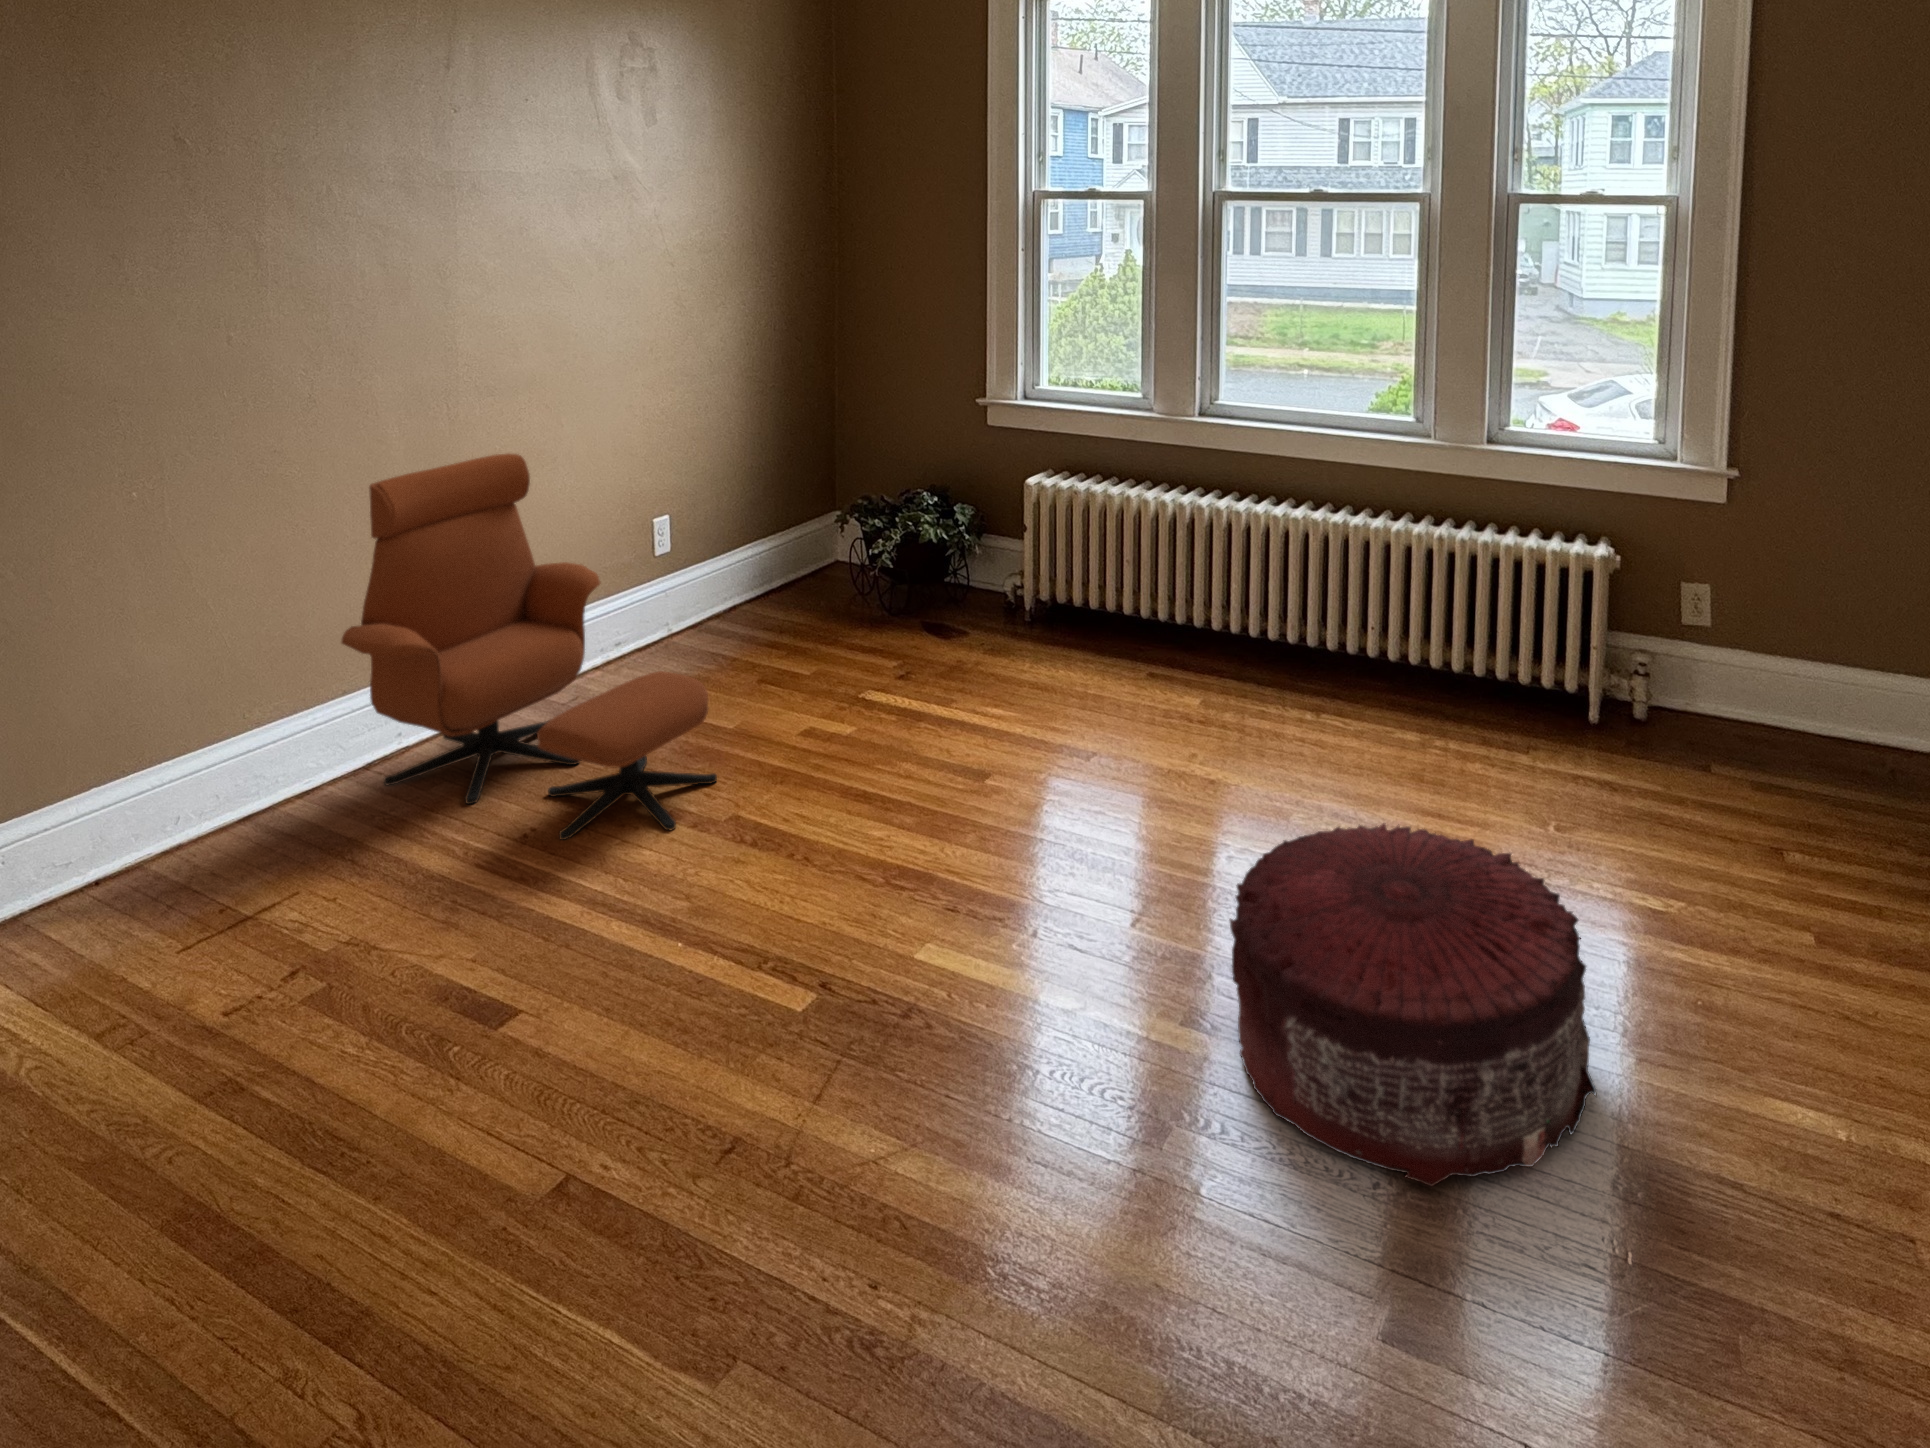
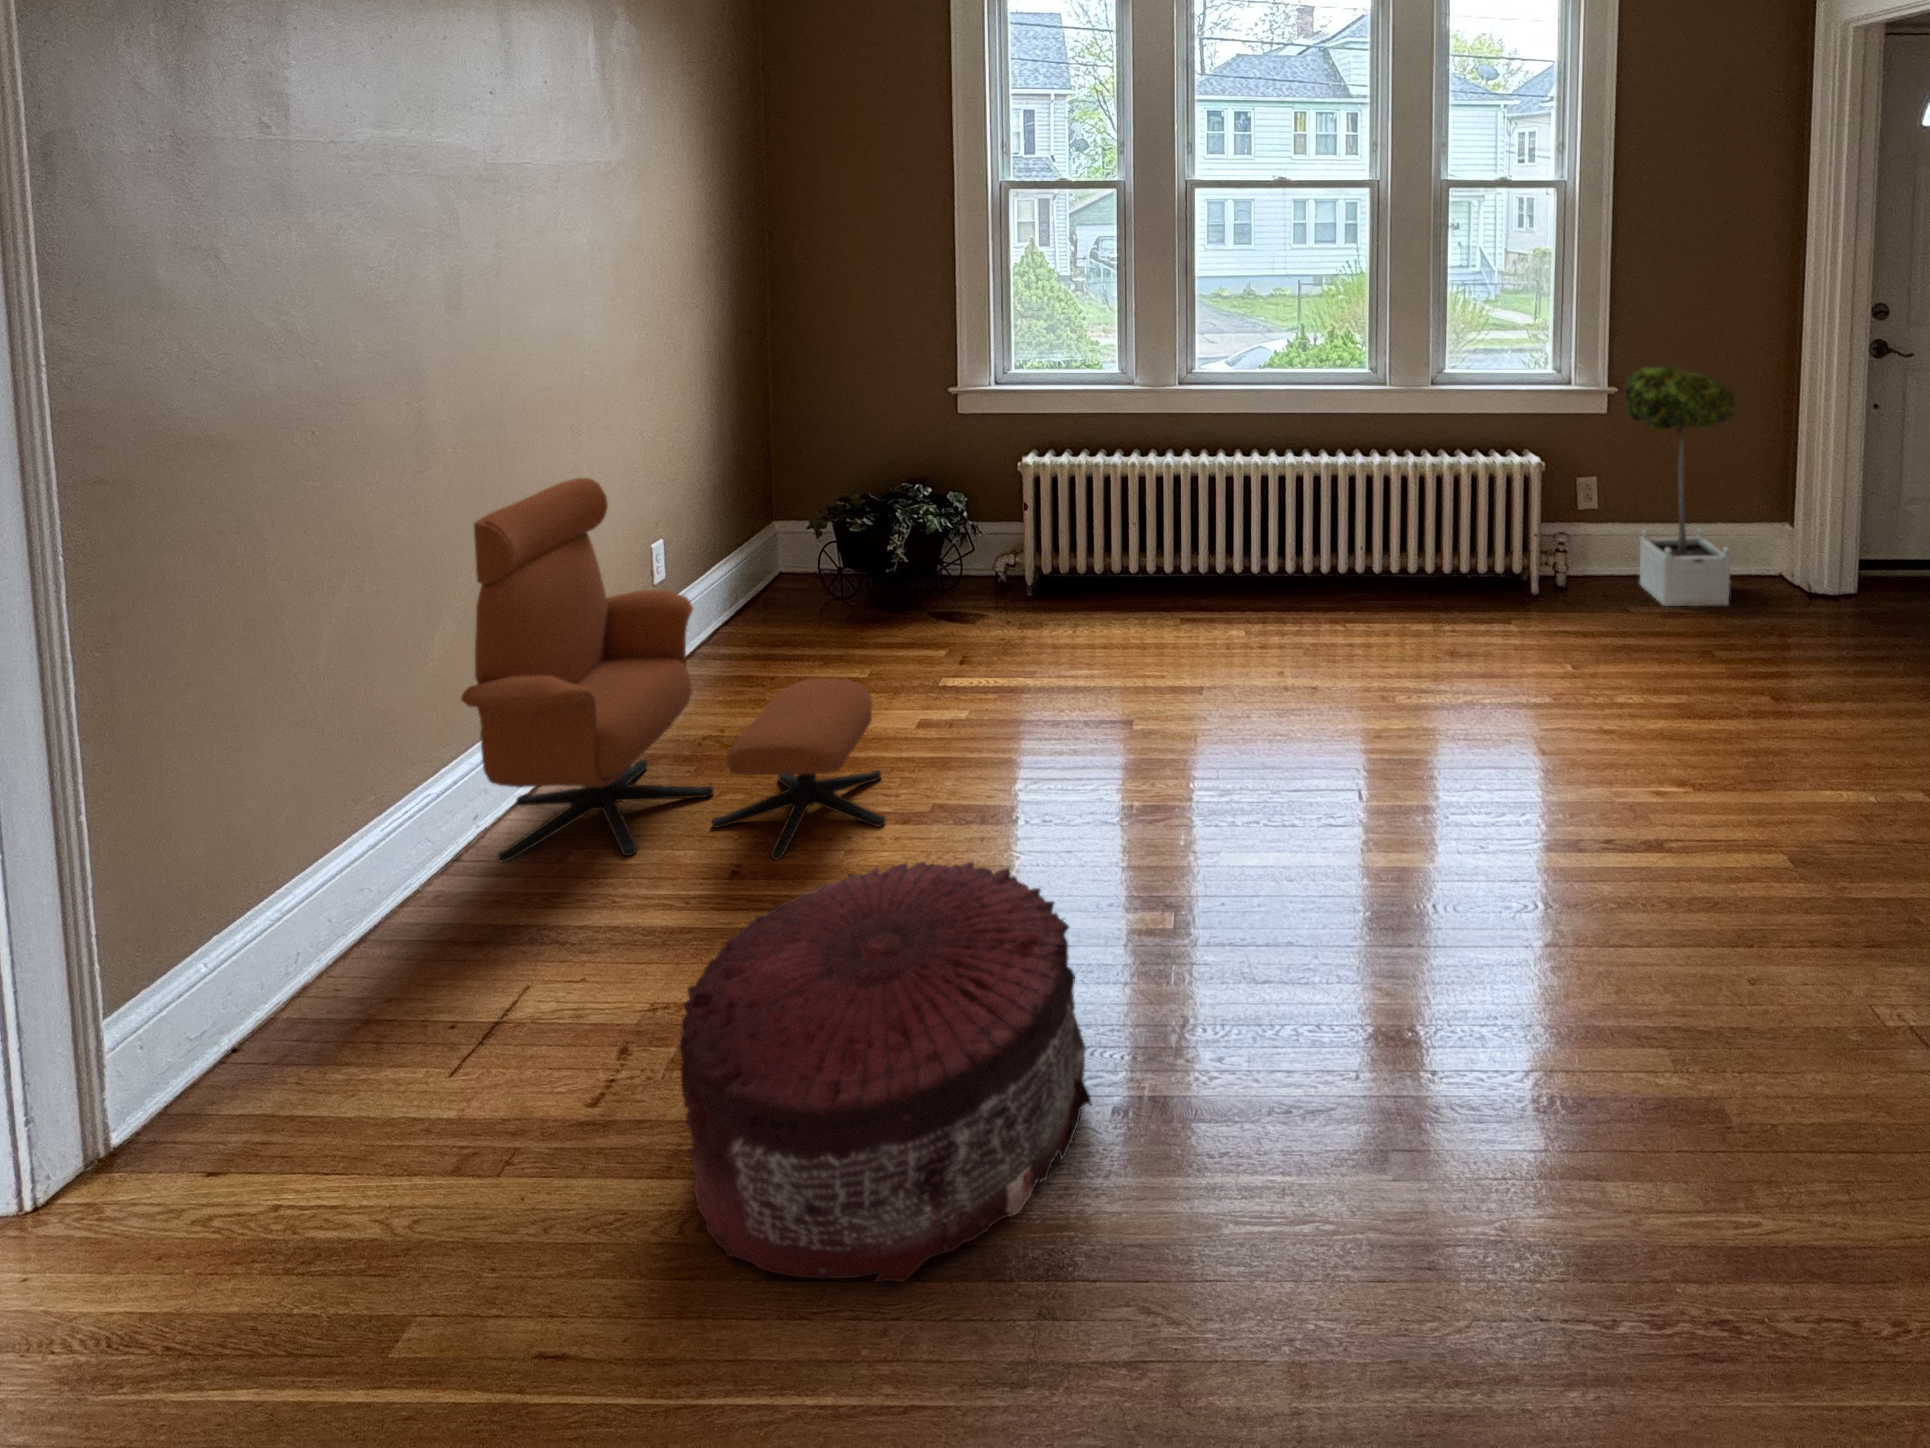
potted tree: none [1733,446,1898,793] -> present [1625,365,1735,606]
pouf: present [1230,823,1596,1186] -> present [679,862,1092,1282]

